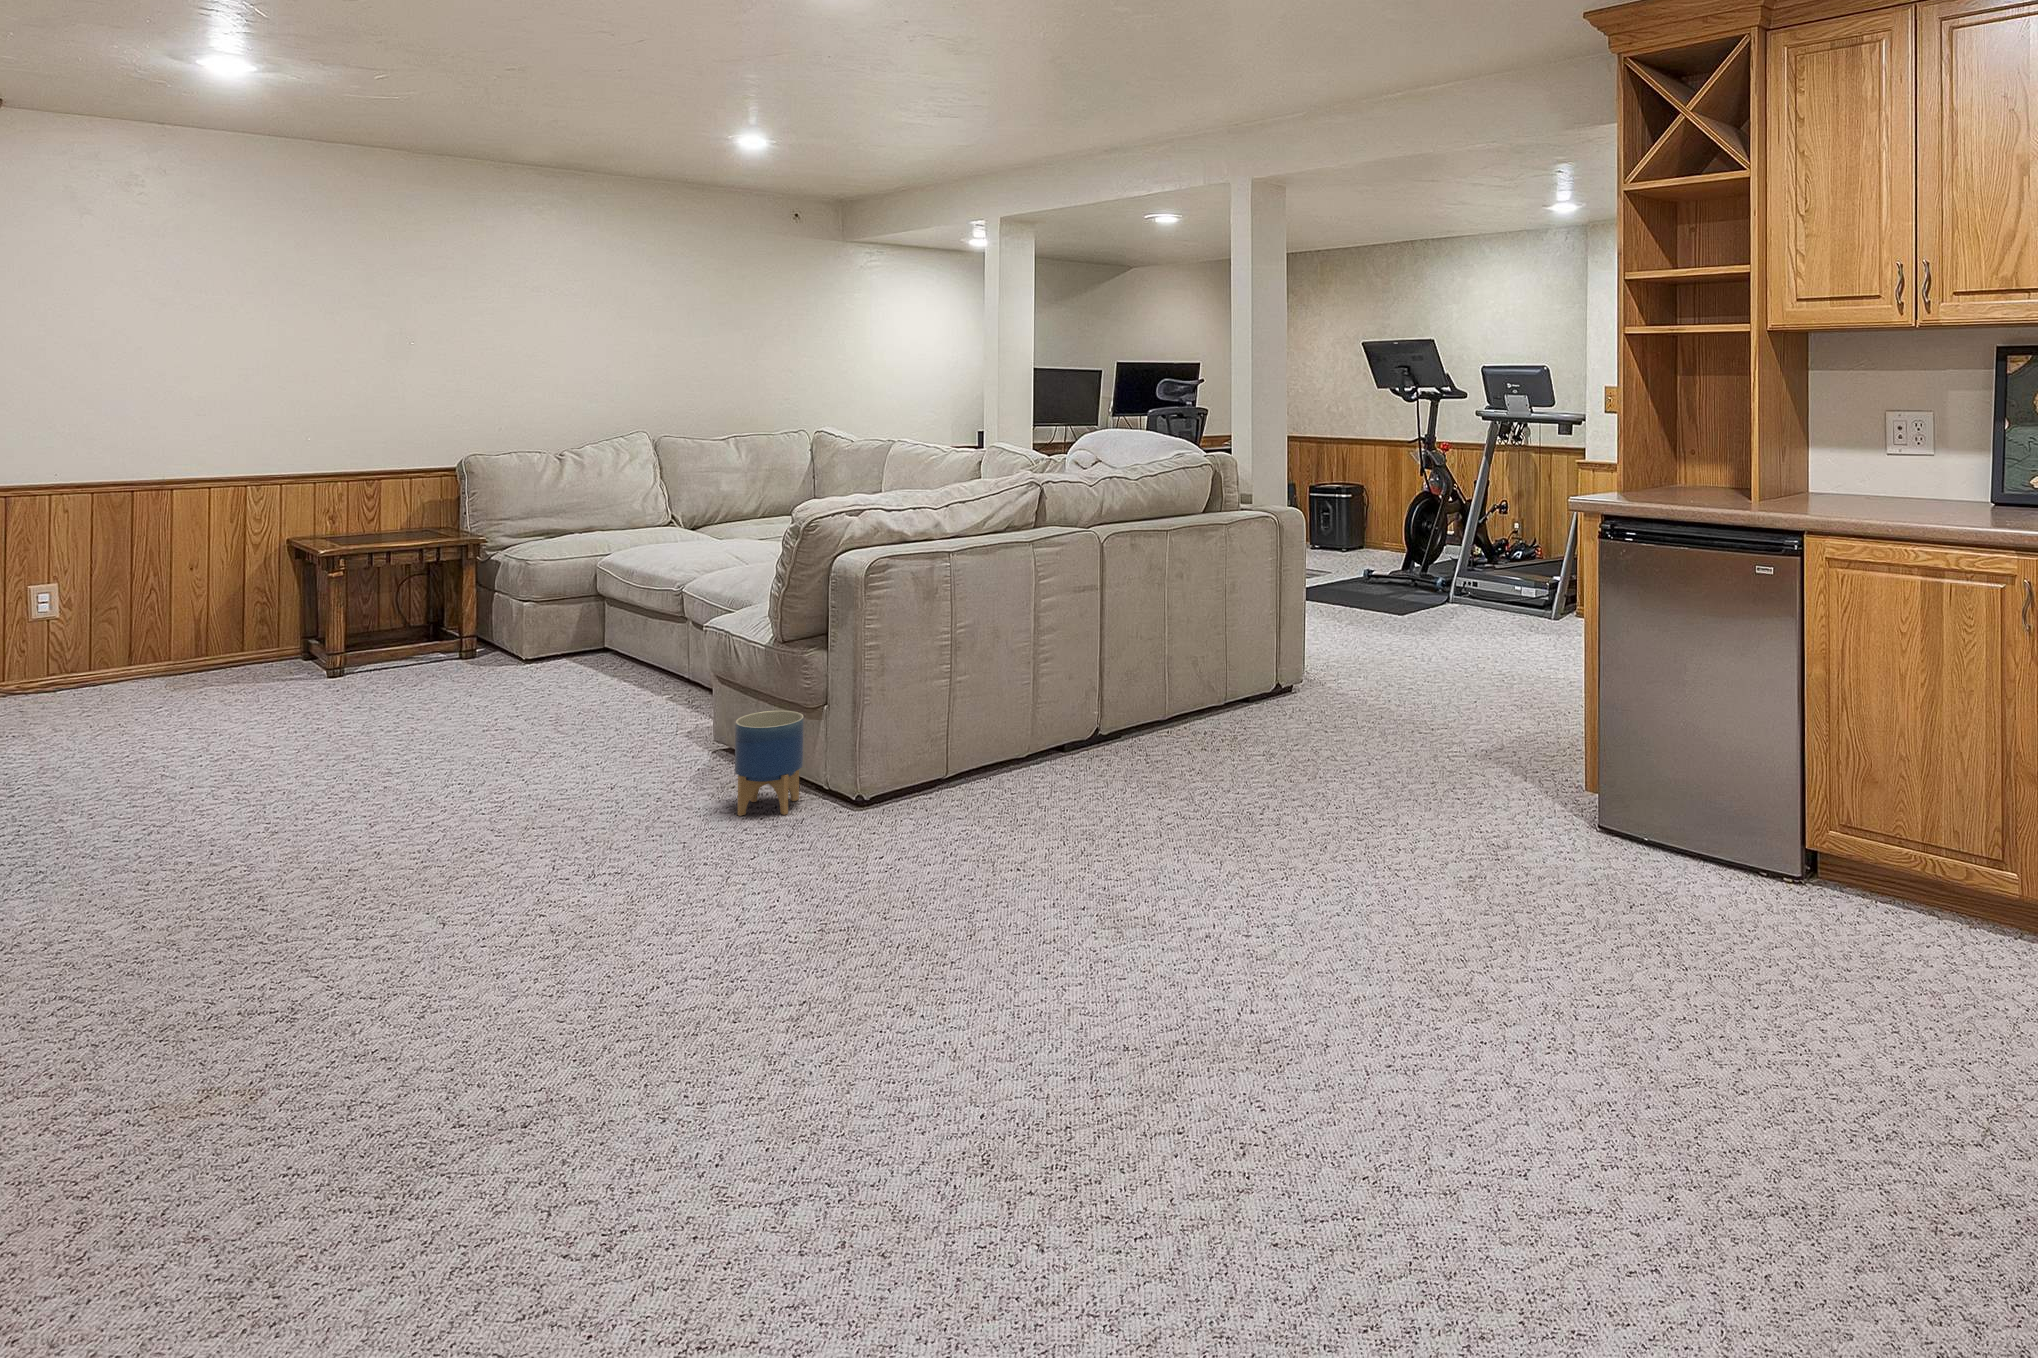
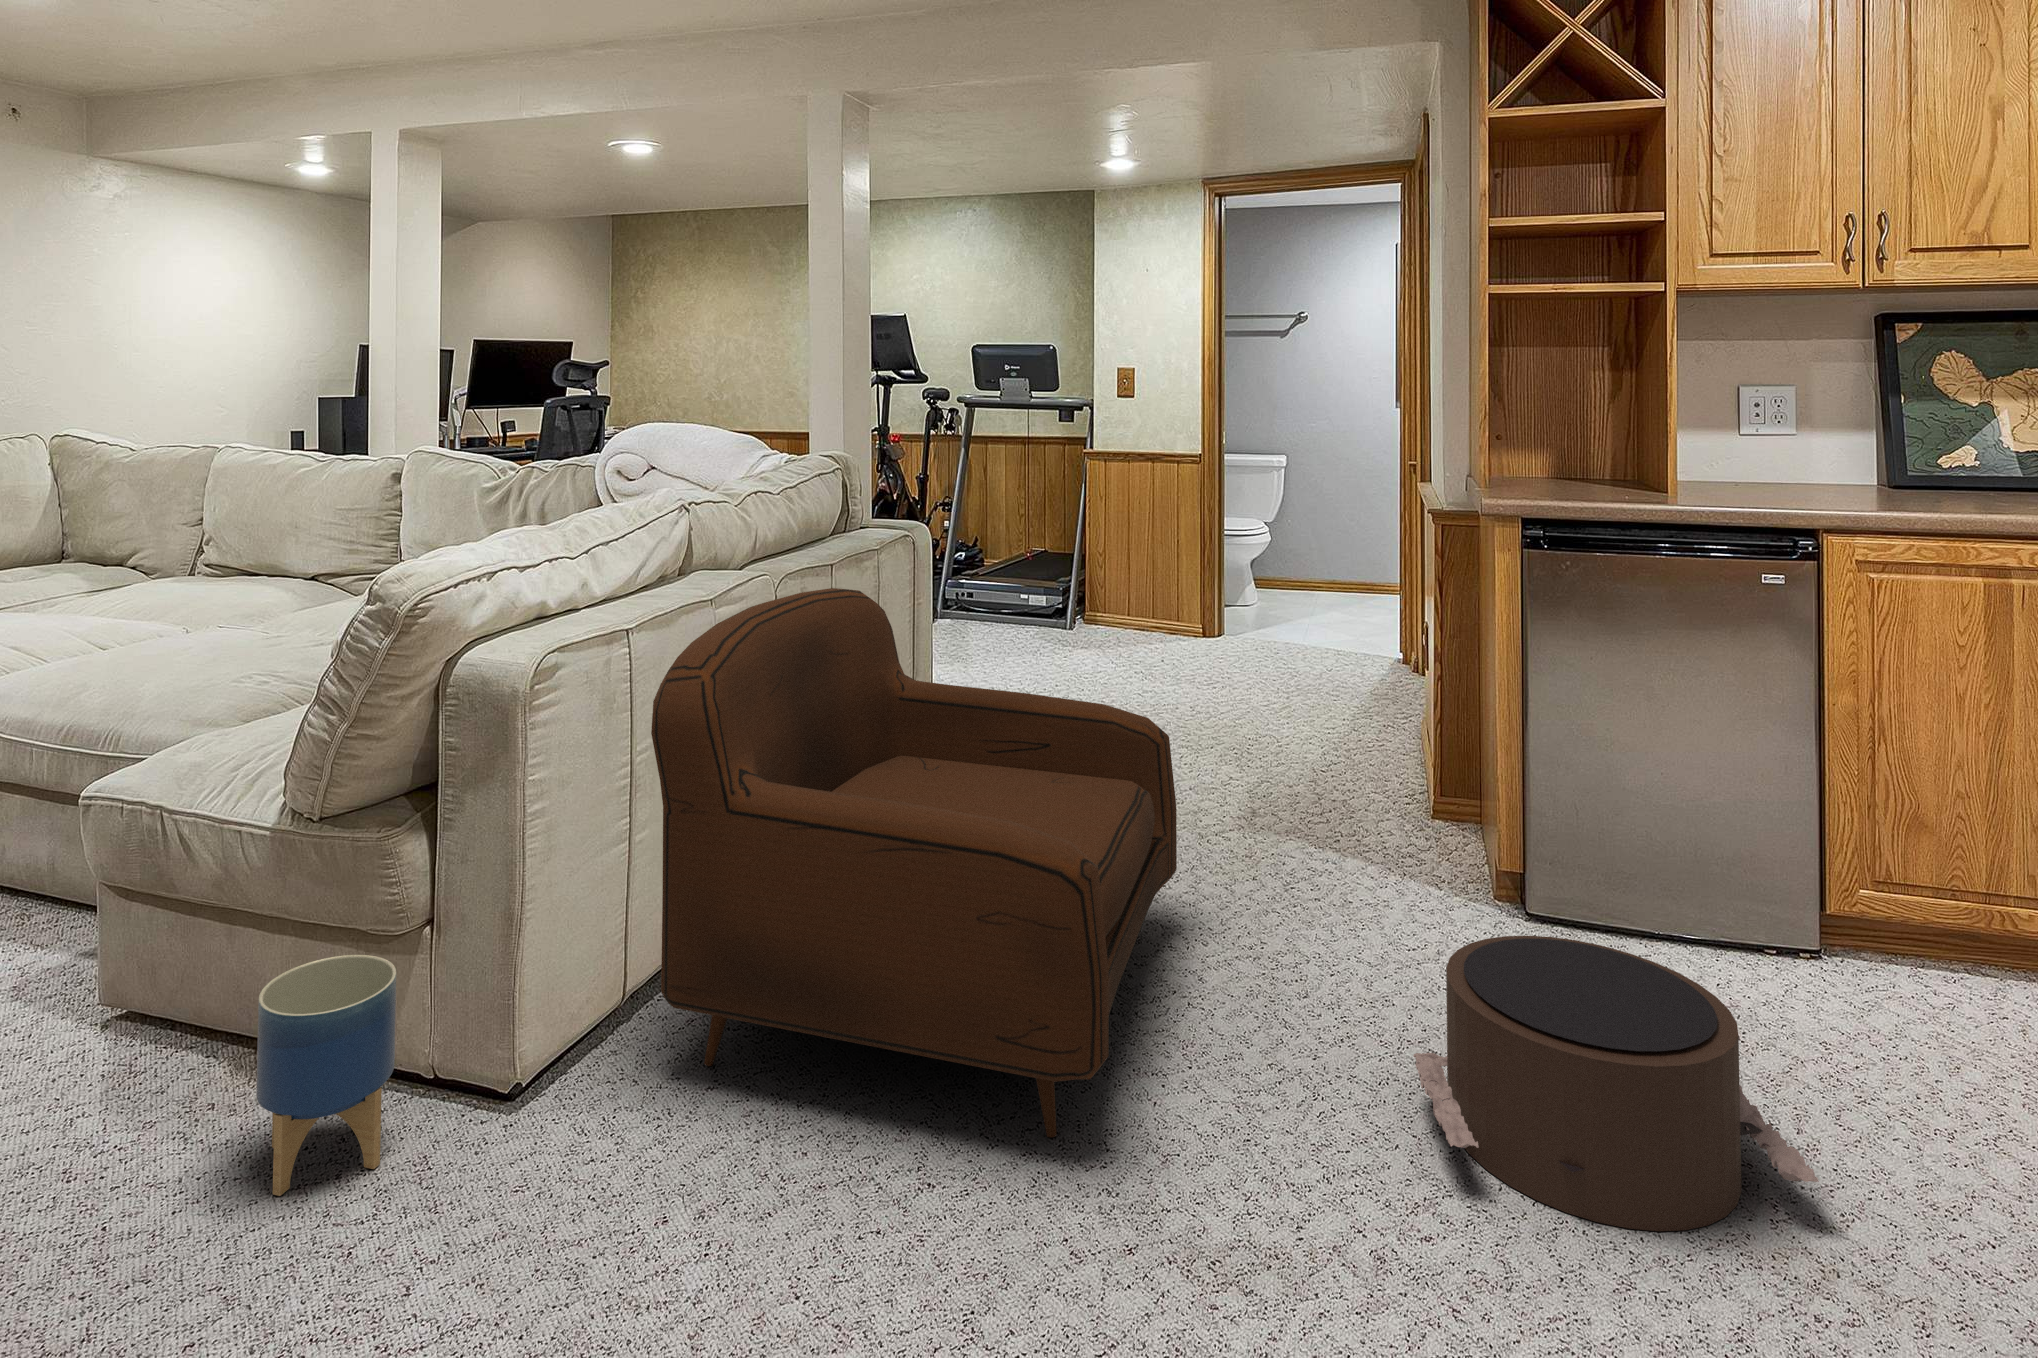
armchair: none [938,542,1322,861] -> present [651,588,1177,1137]
pouf: none [1288,793,1523,956] -> present [1413,936,1819,1231]

